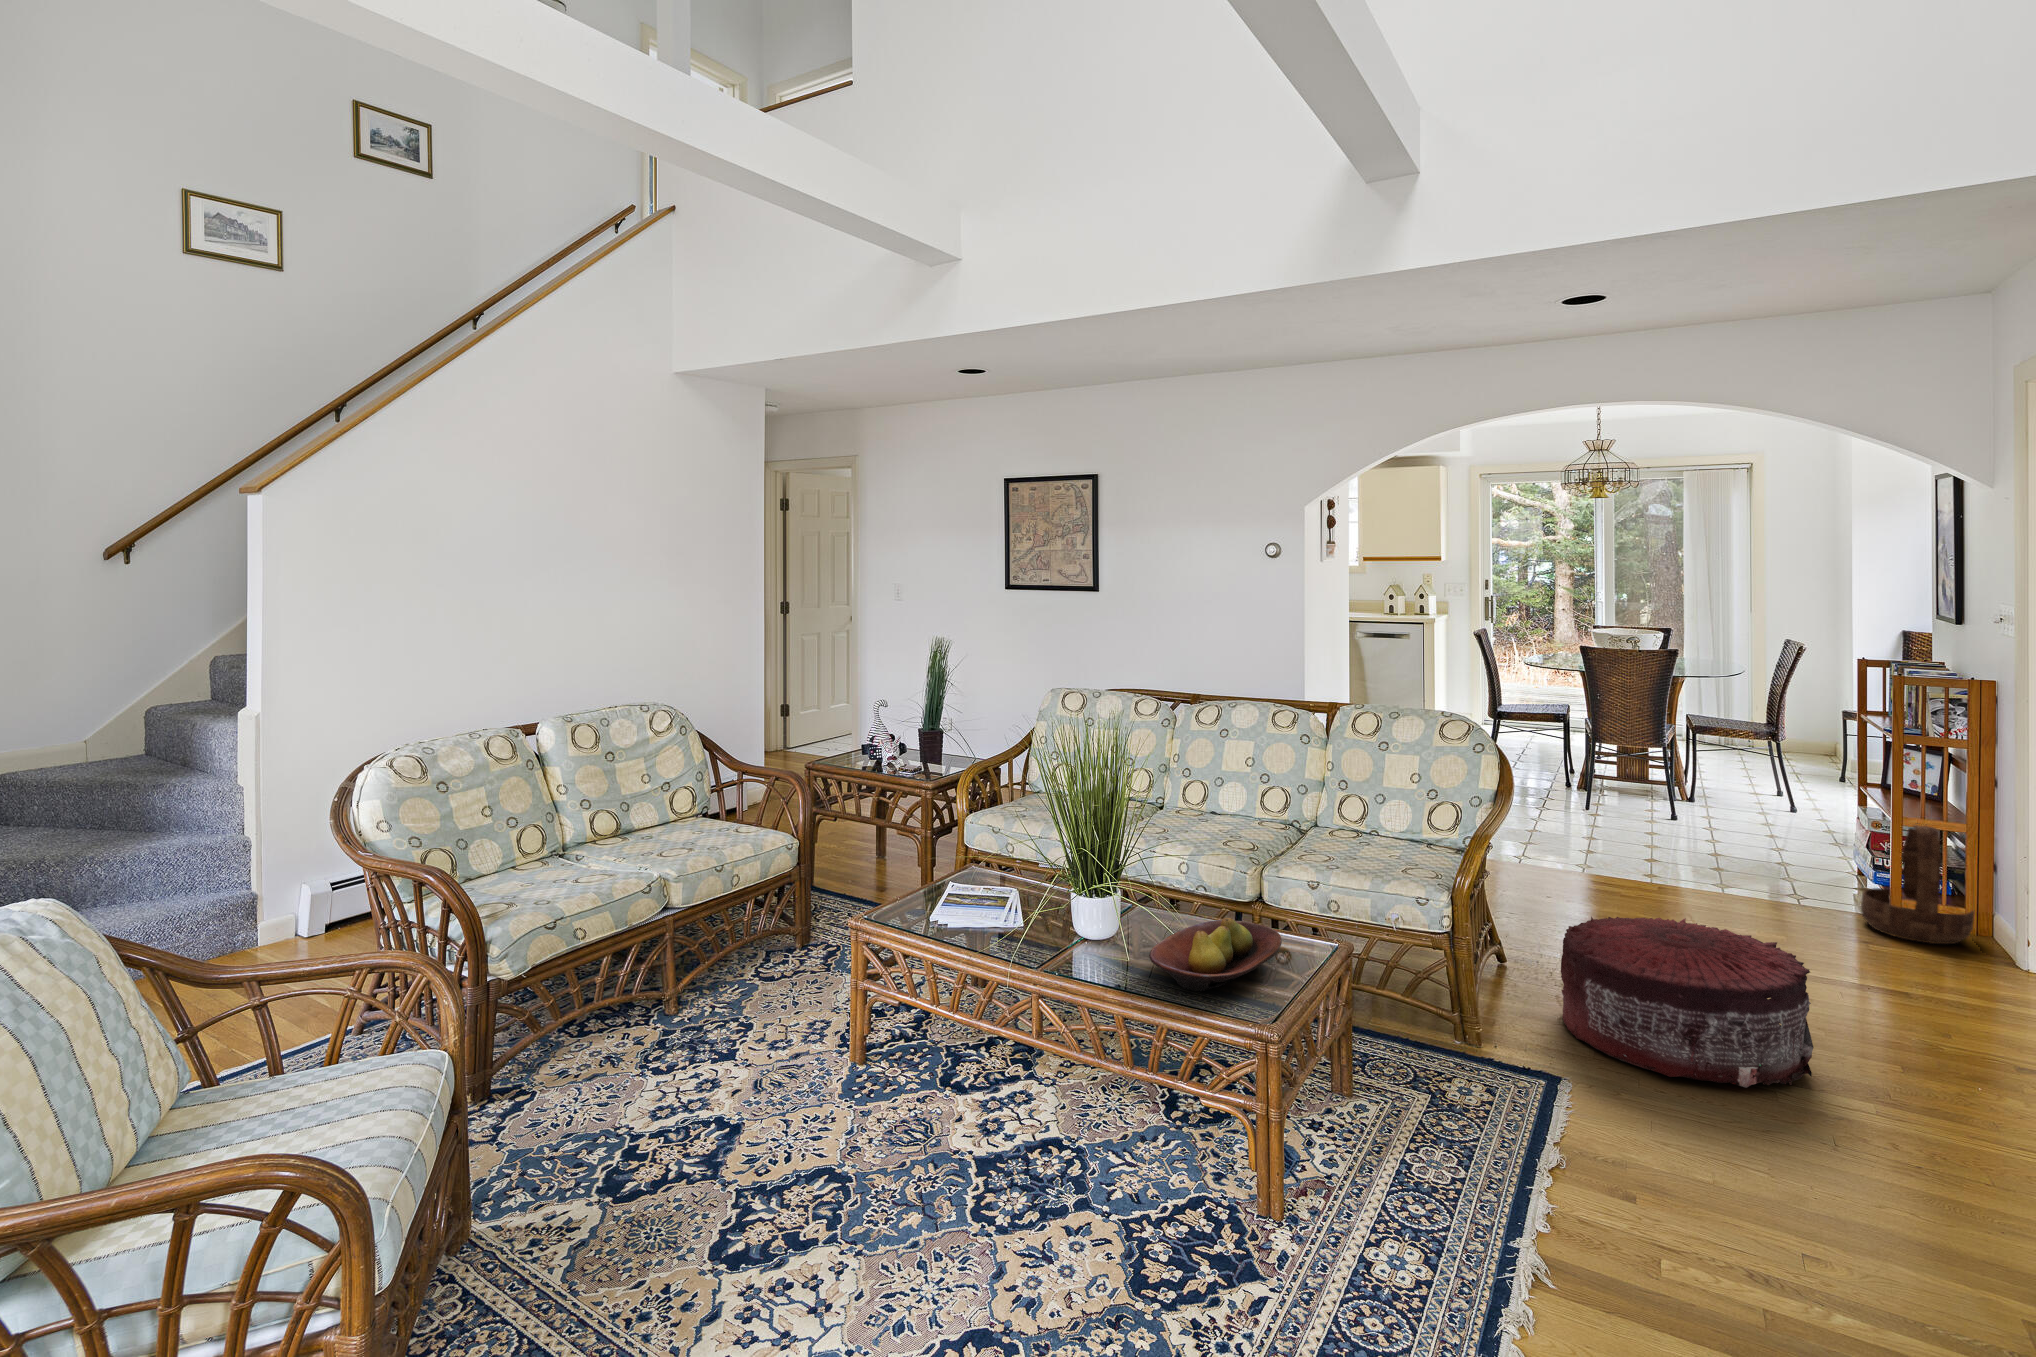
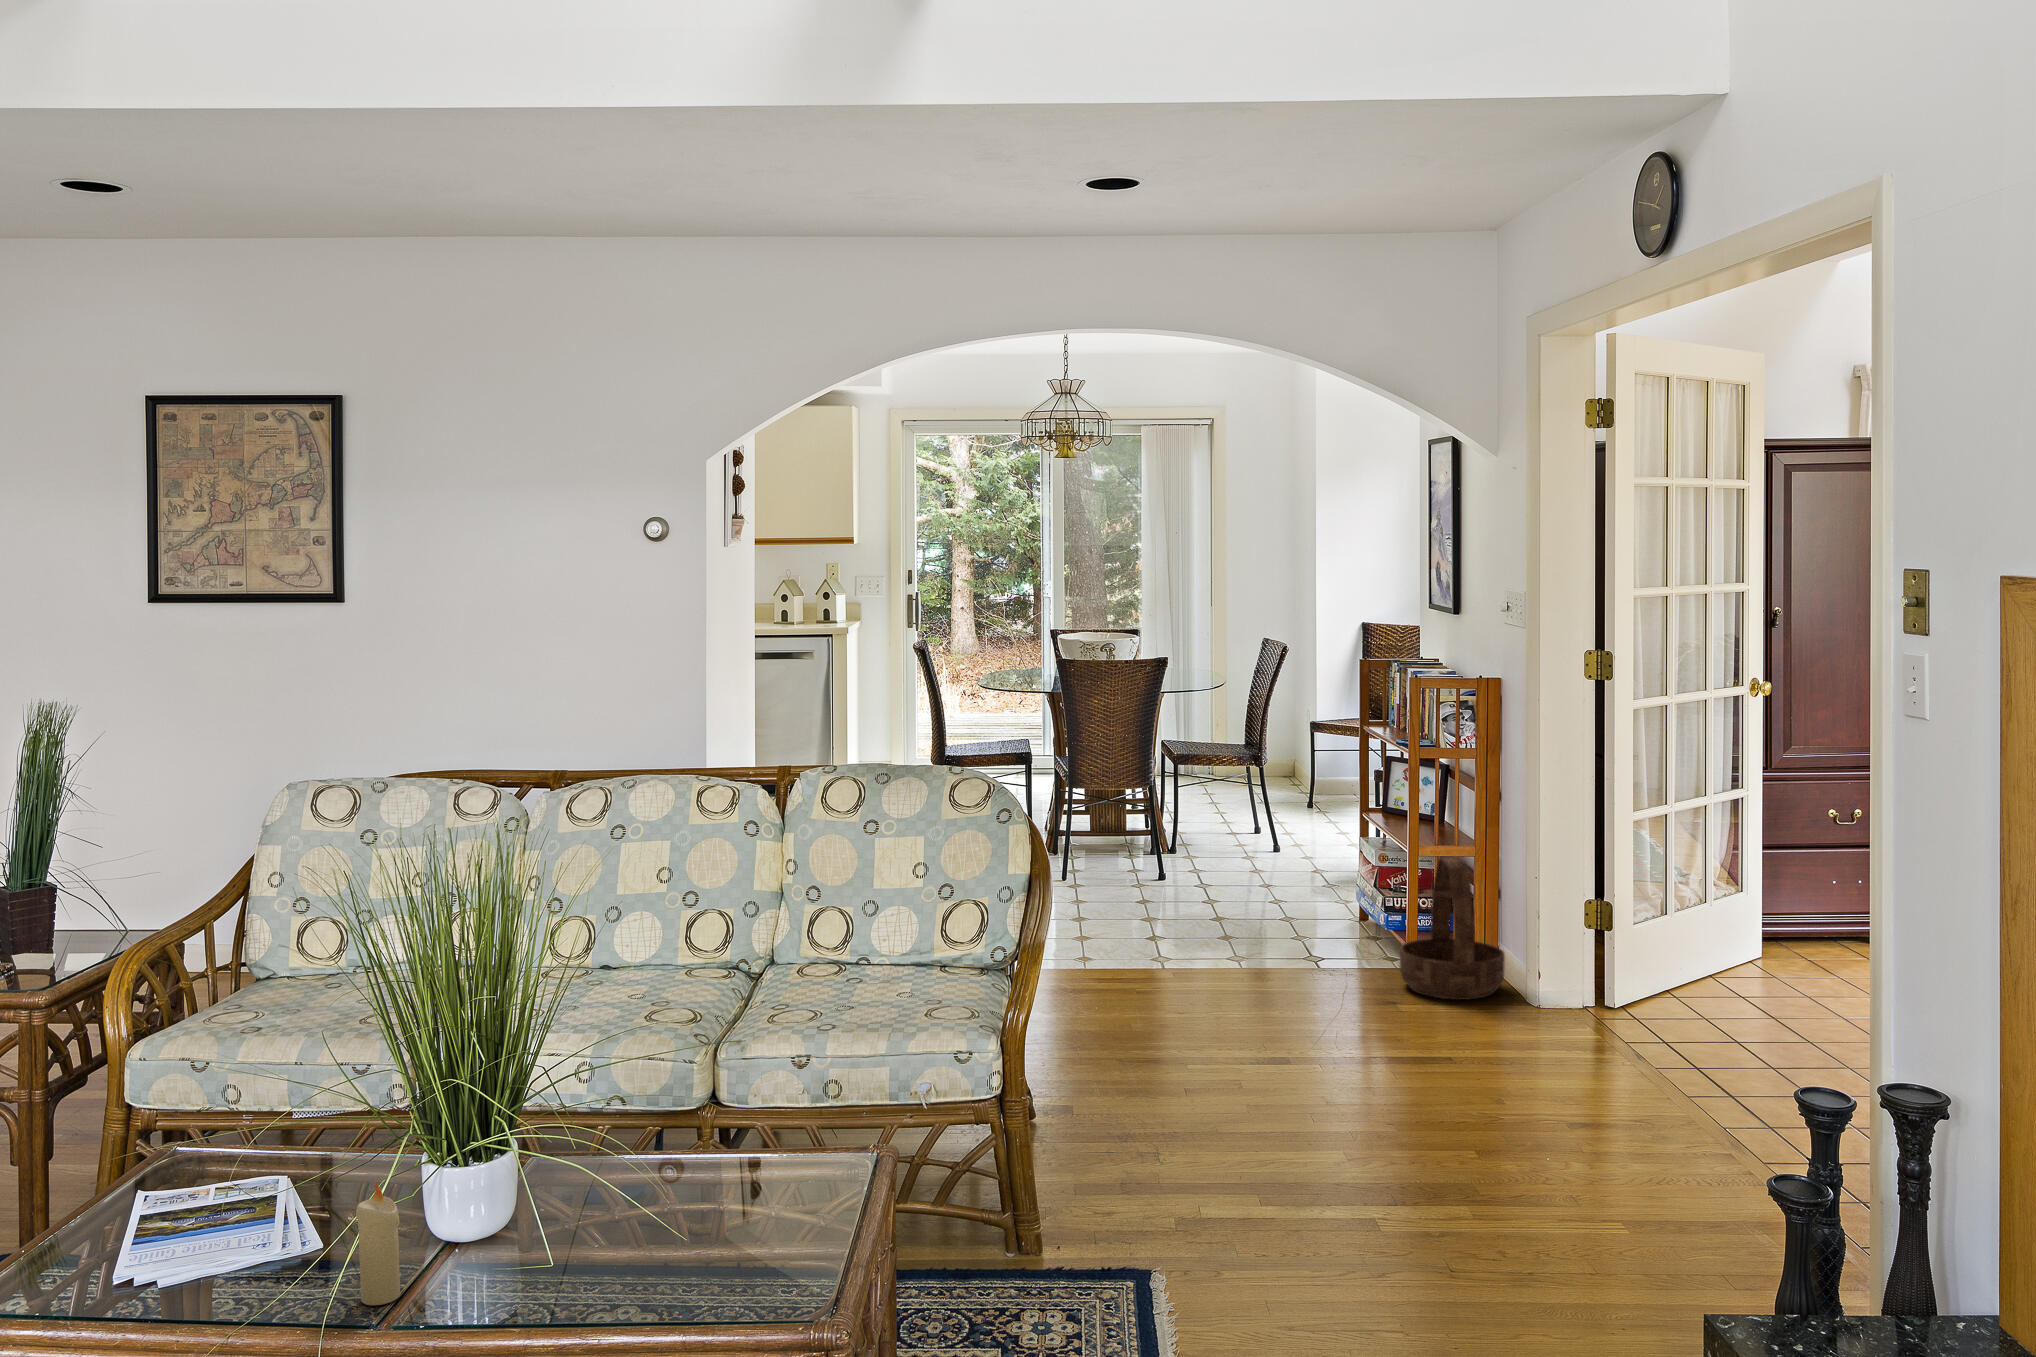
candle: none [1027,899,1049,966] -> present [356,1182,400,1305]
pouf: present [1561,917,1814,1088] -> none [1121,1019,1412,1237]
fruit bowl: present [1149,918,1282,991] -> none [592,1145,795,1281]

